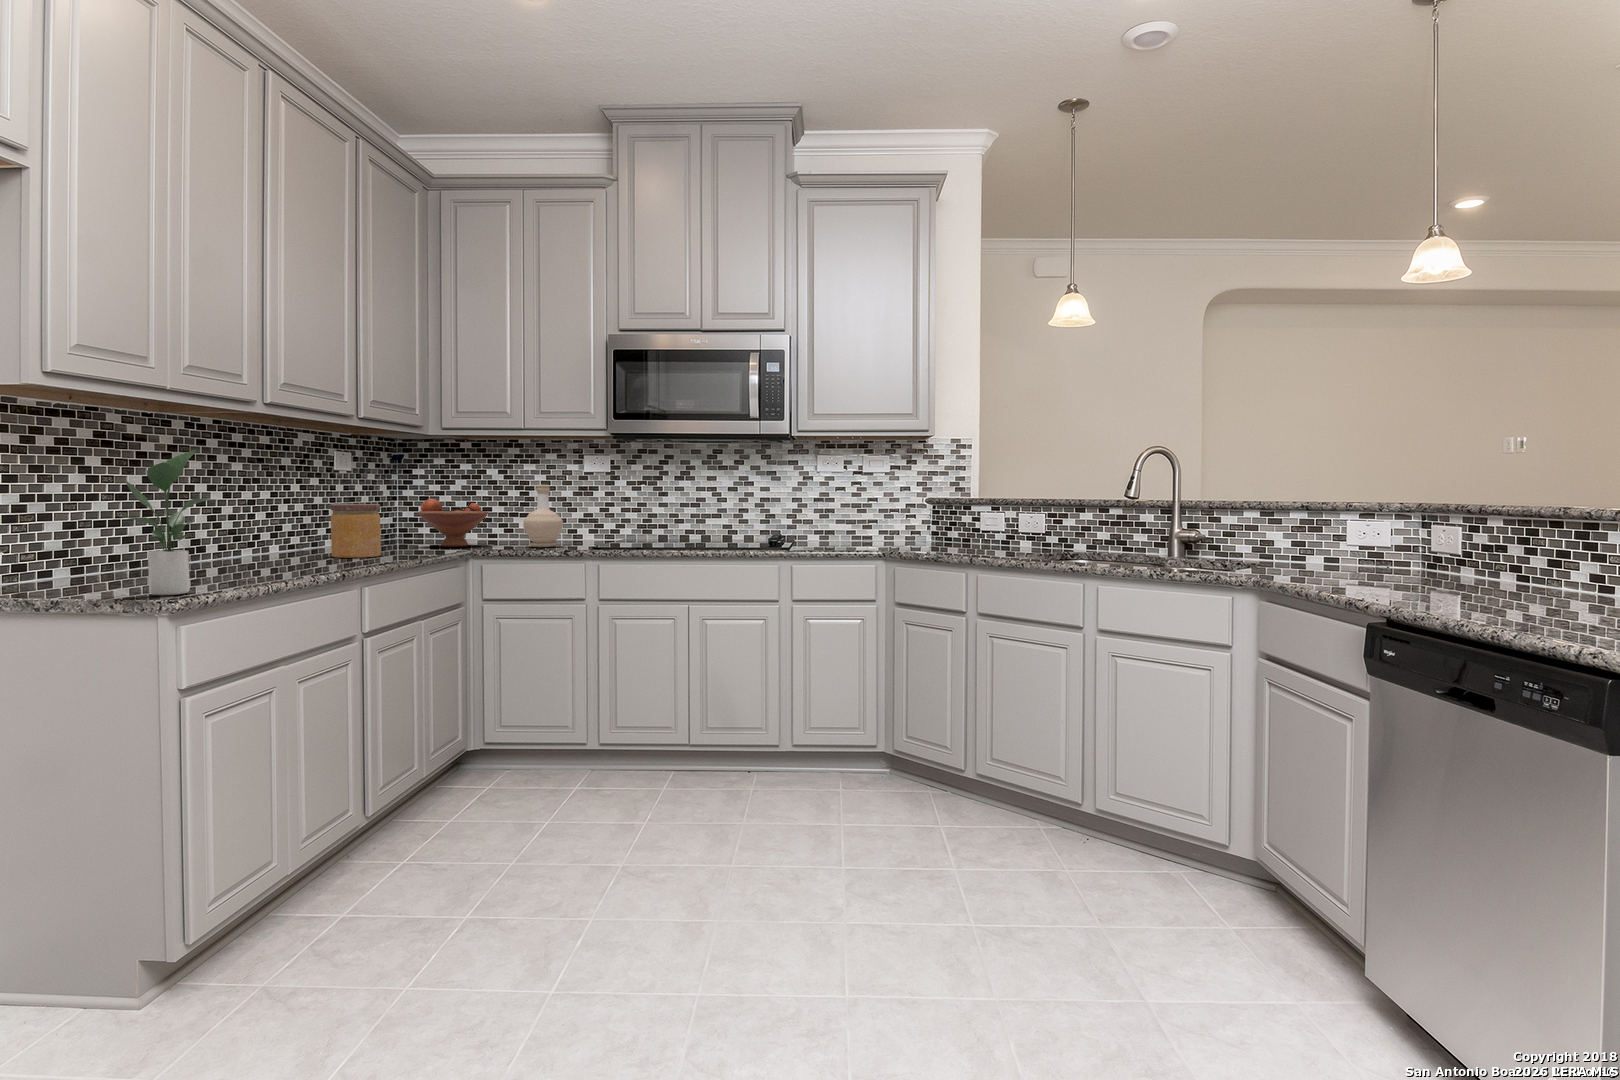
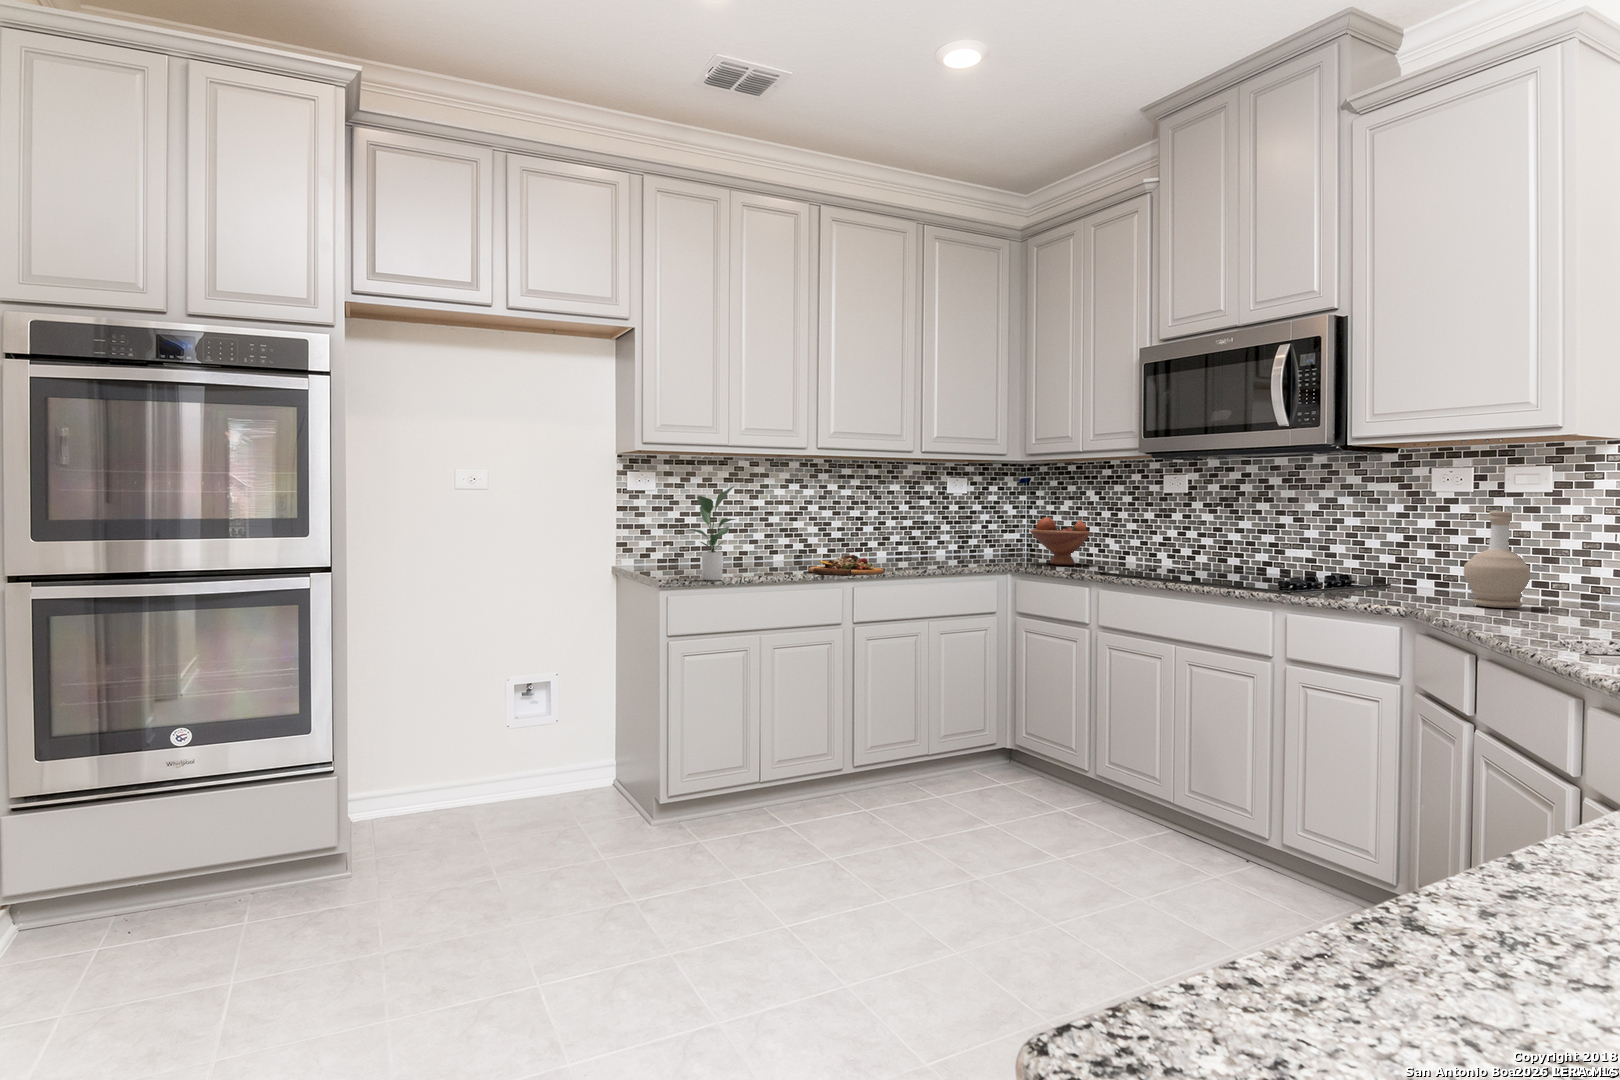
bottle: present [523,485,563,547] -> present [1464,511,1530,608]
jar: present [330,504,381,558] -> none [924,521,962,568]
cutting board: none [225,547,343,574] -> present [808,555,885,575]

